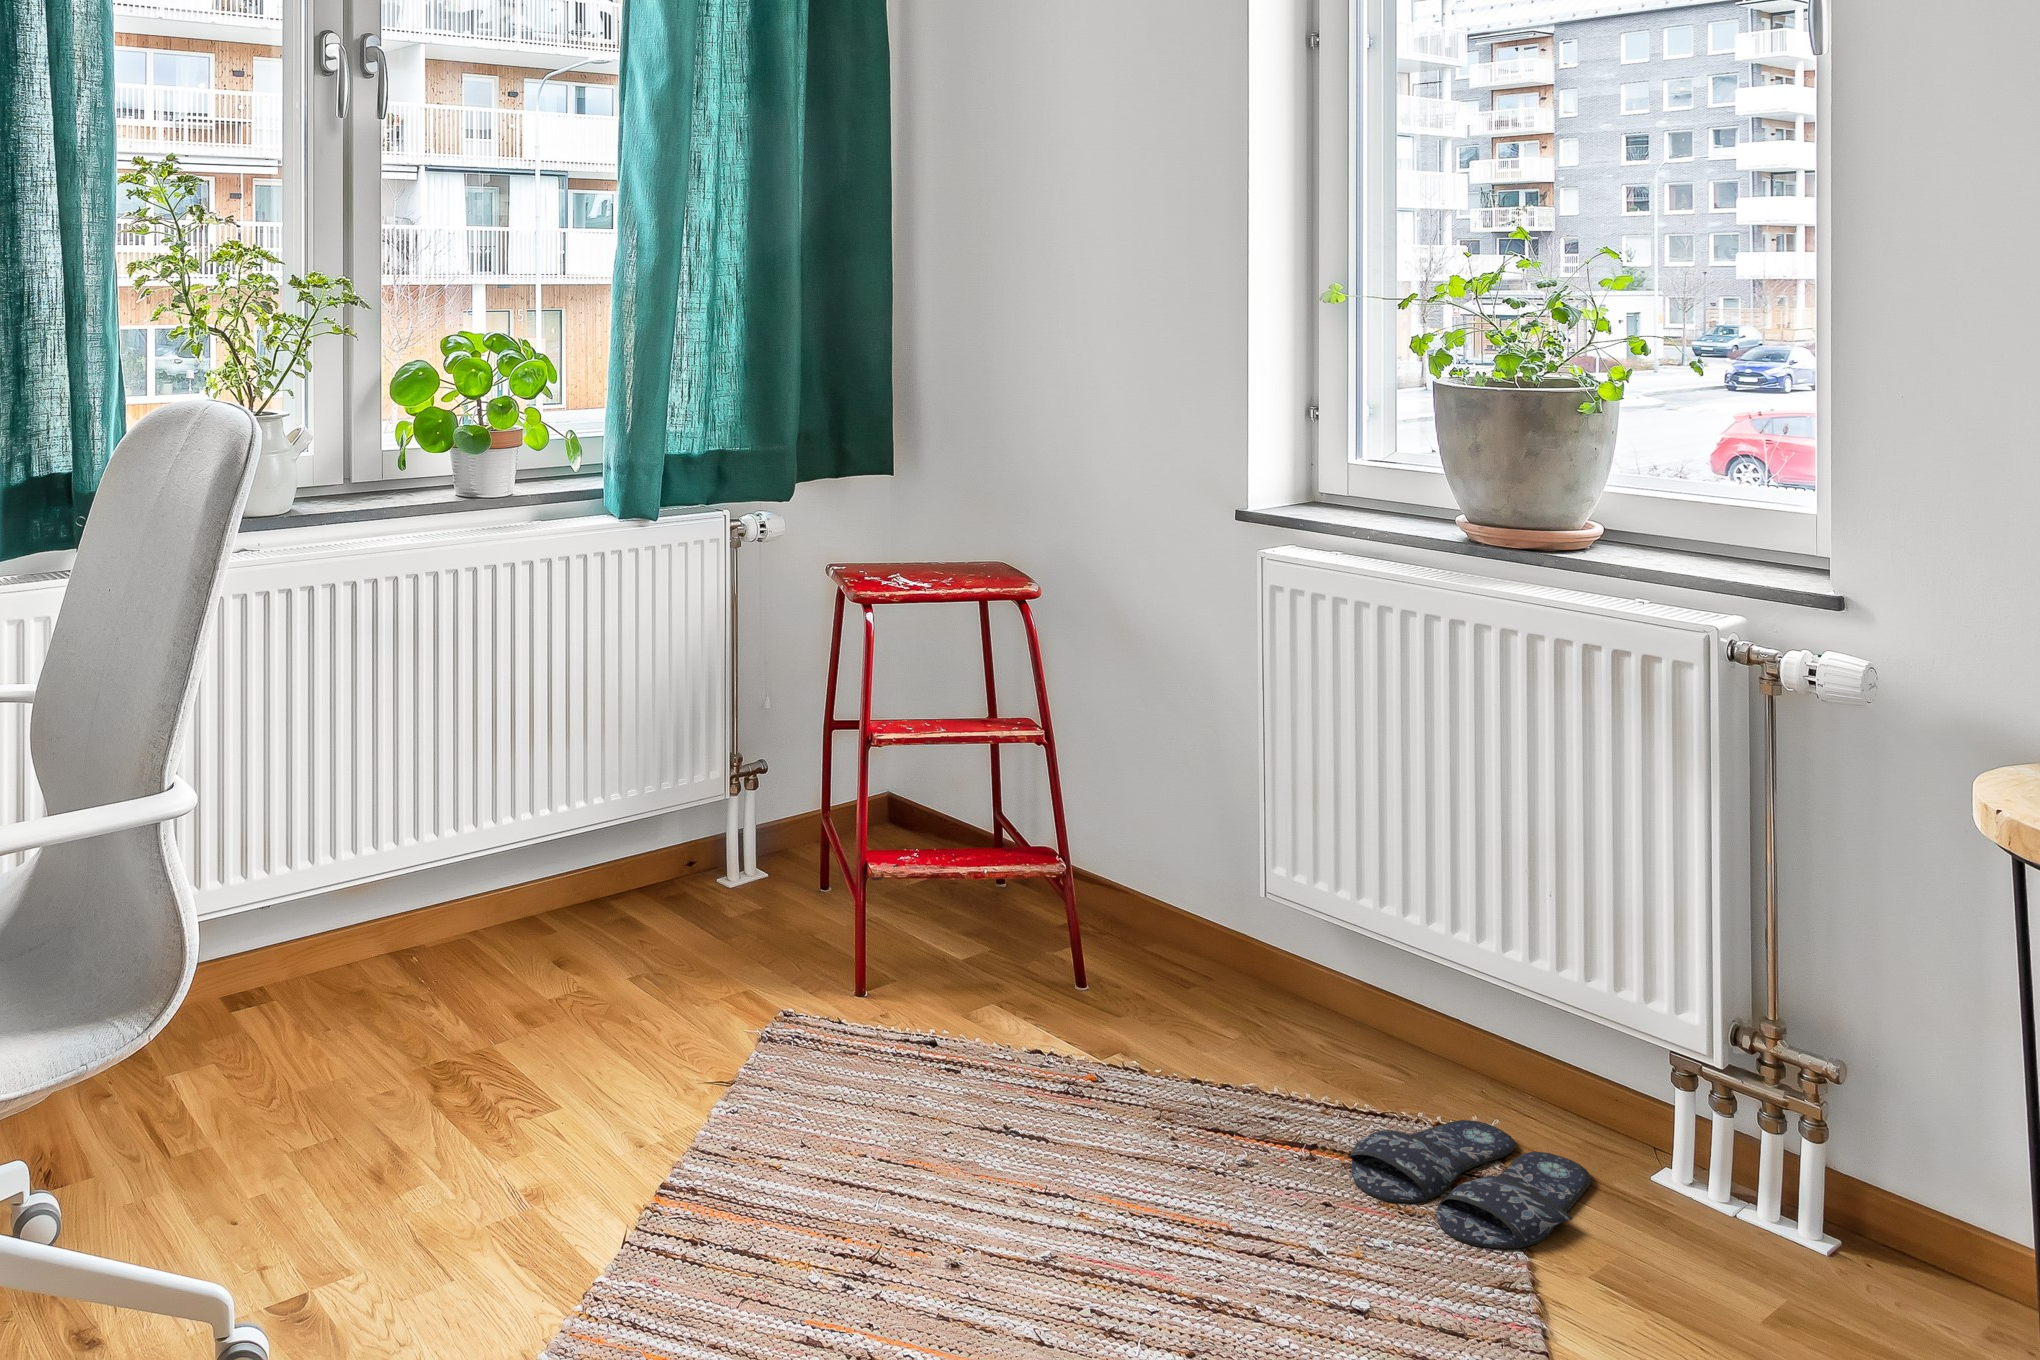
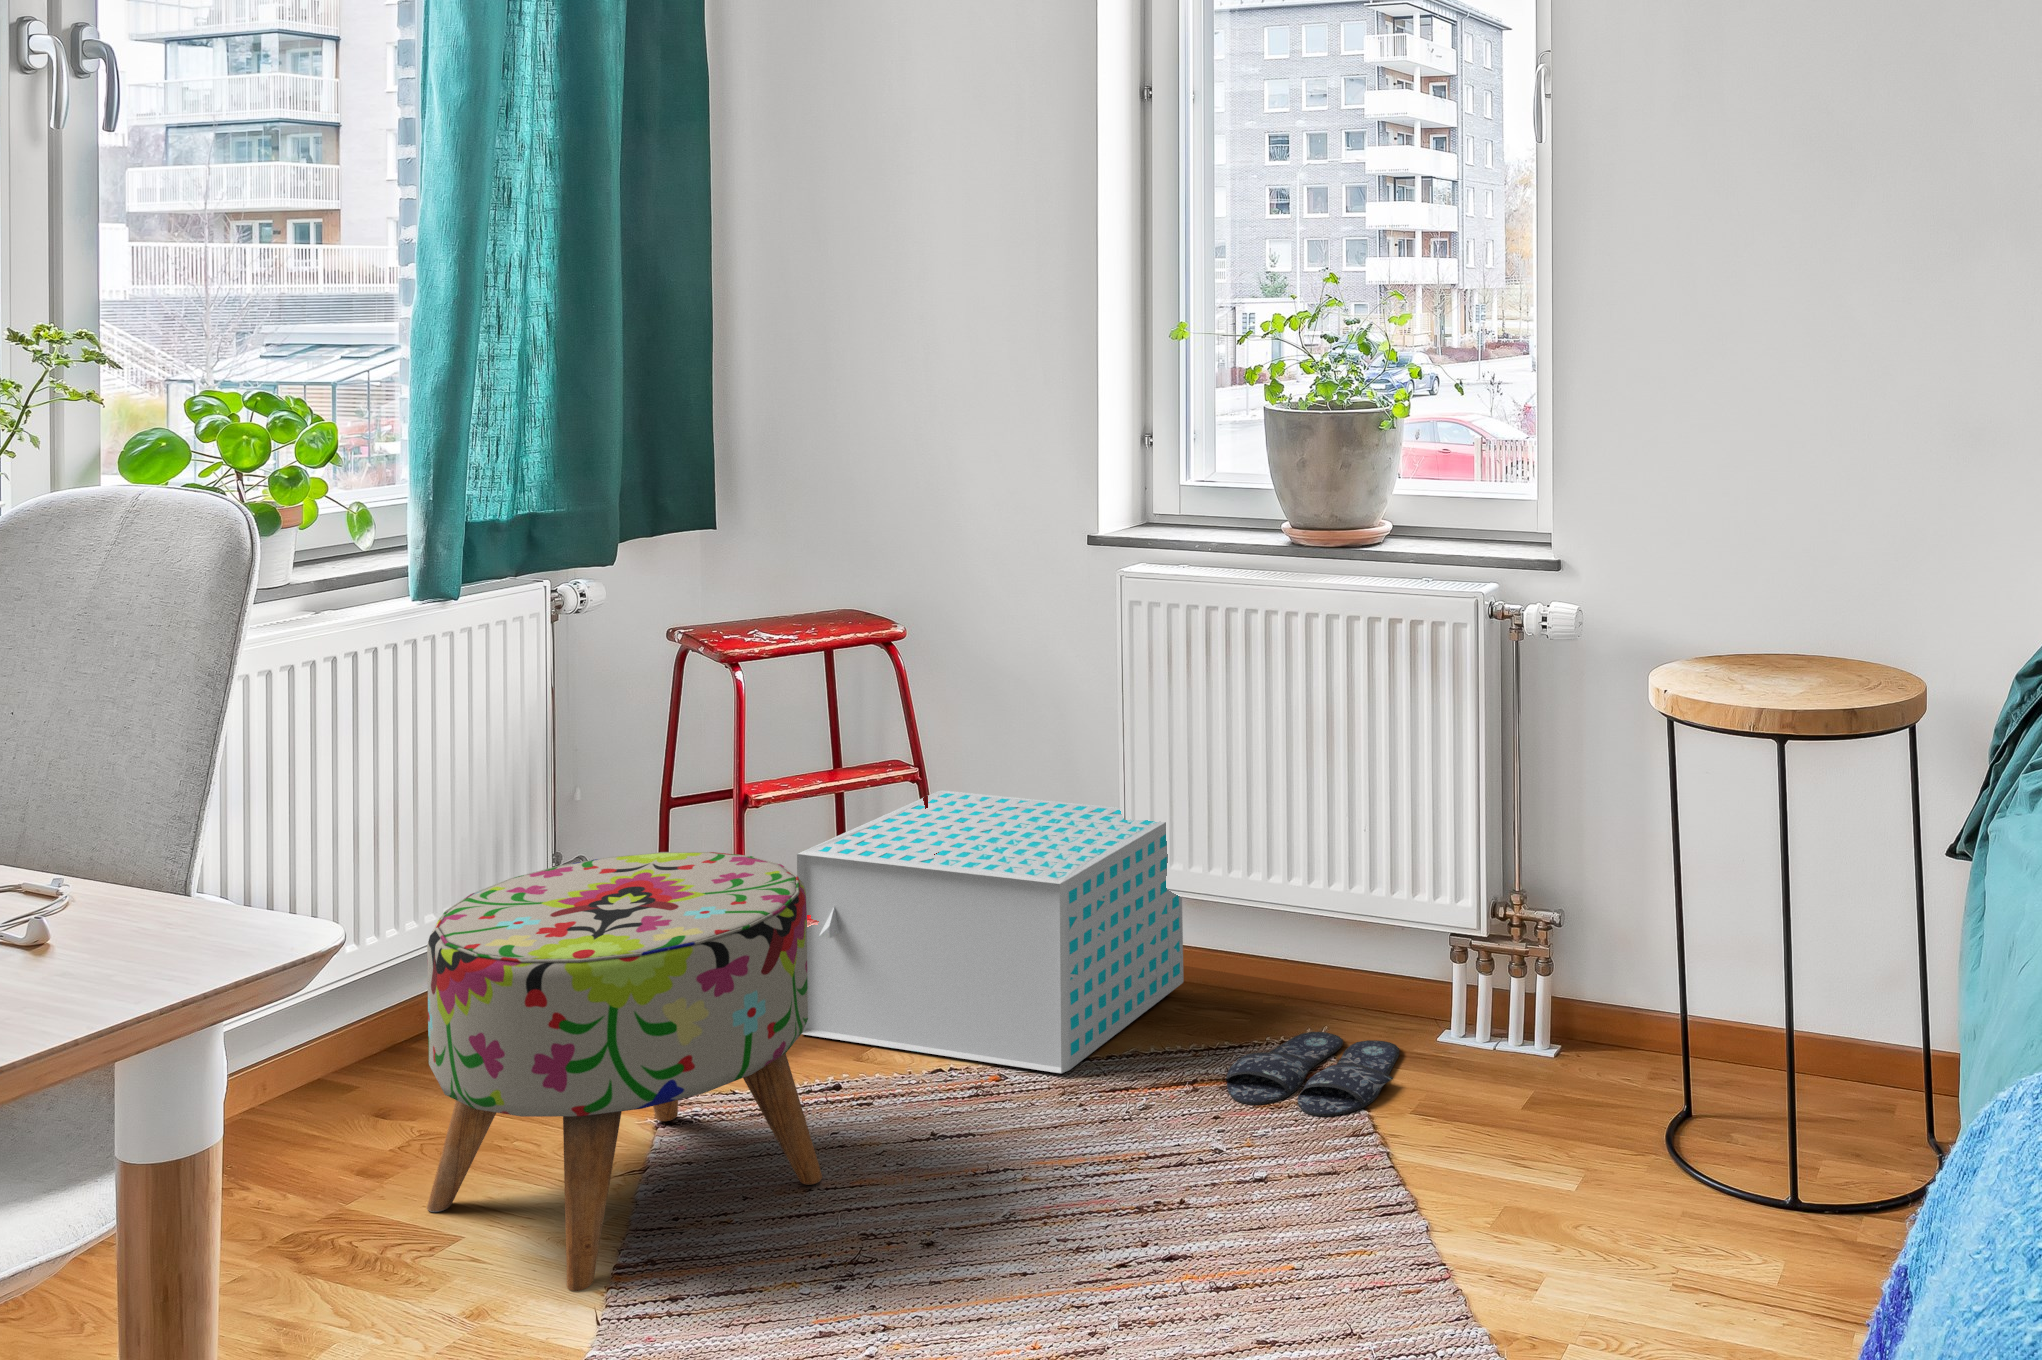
storage box: none [920,755,1333,1092] -> present [797,790,1183,1073]
ottoman: none [536,775,882,1199] -> present [427,852,822,1291]

